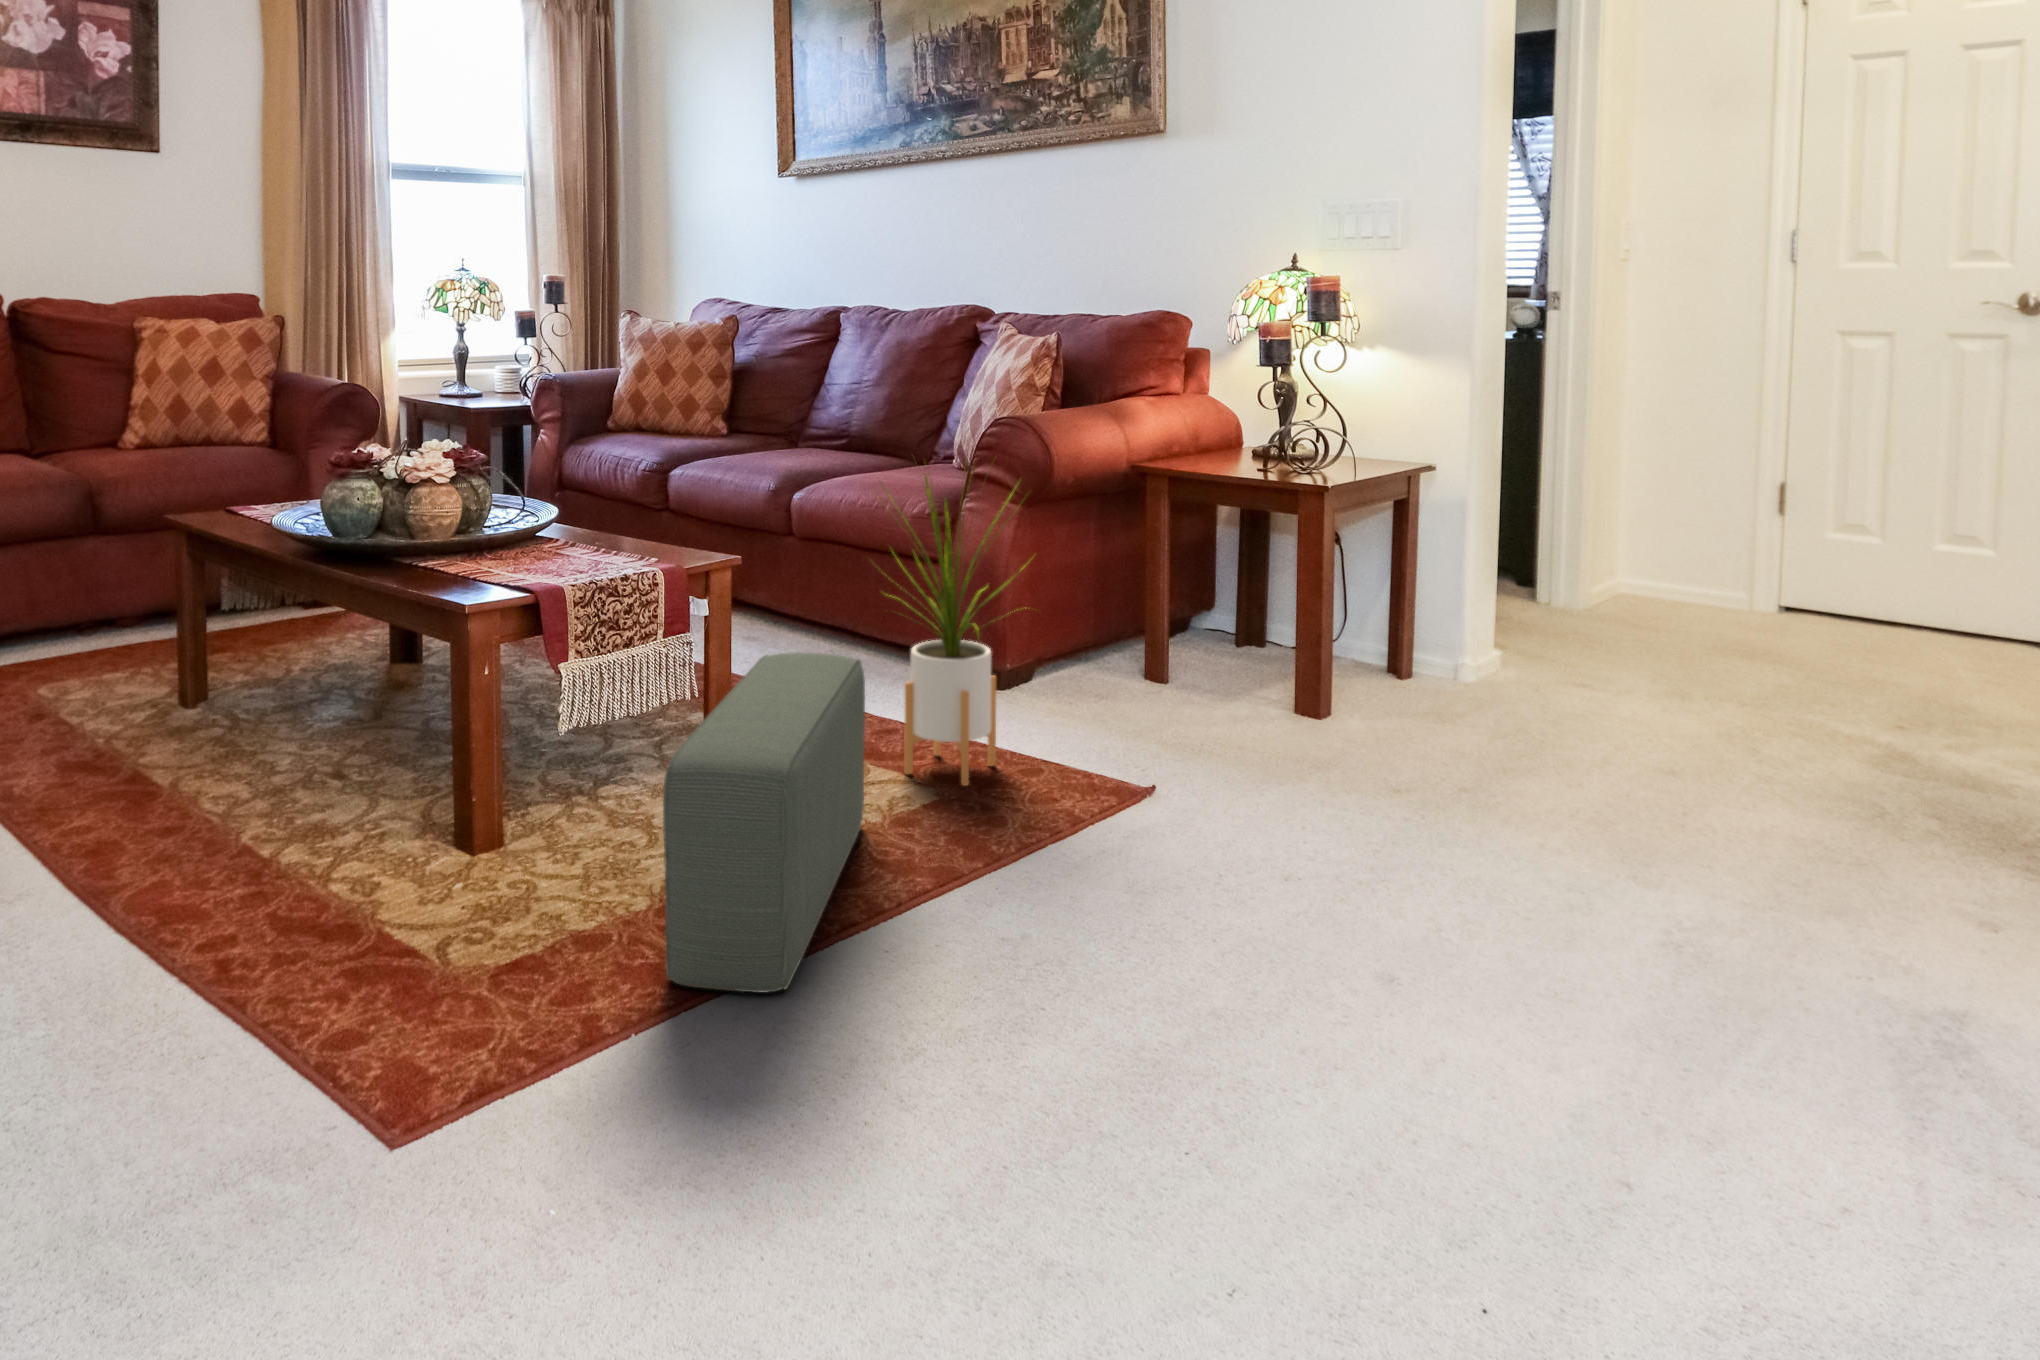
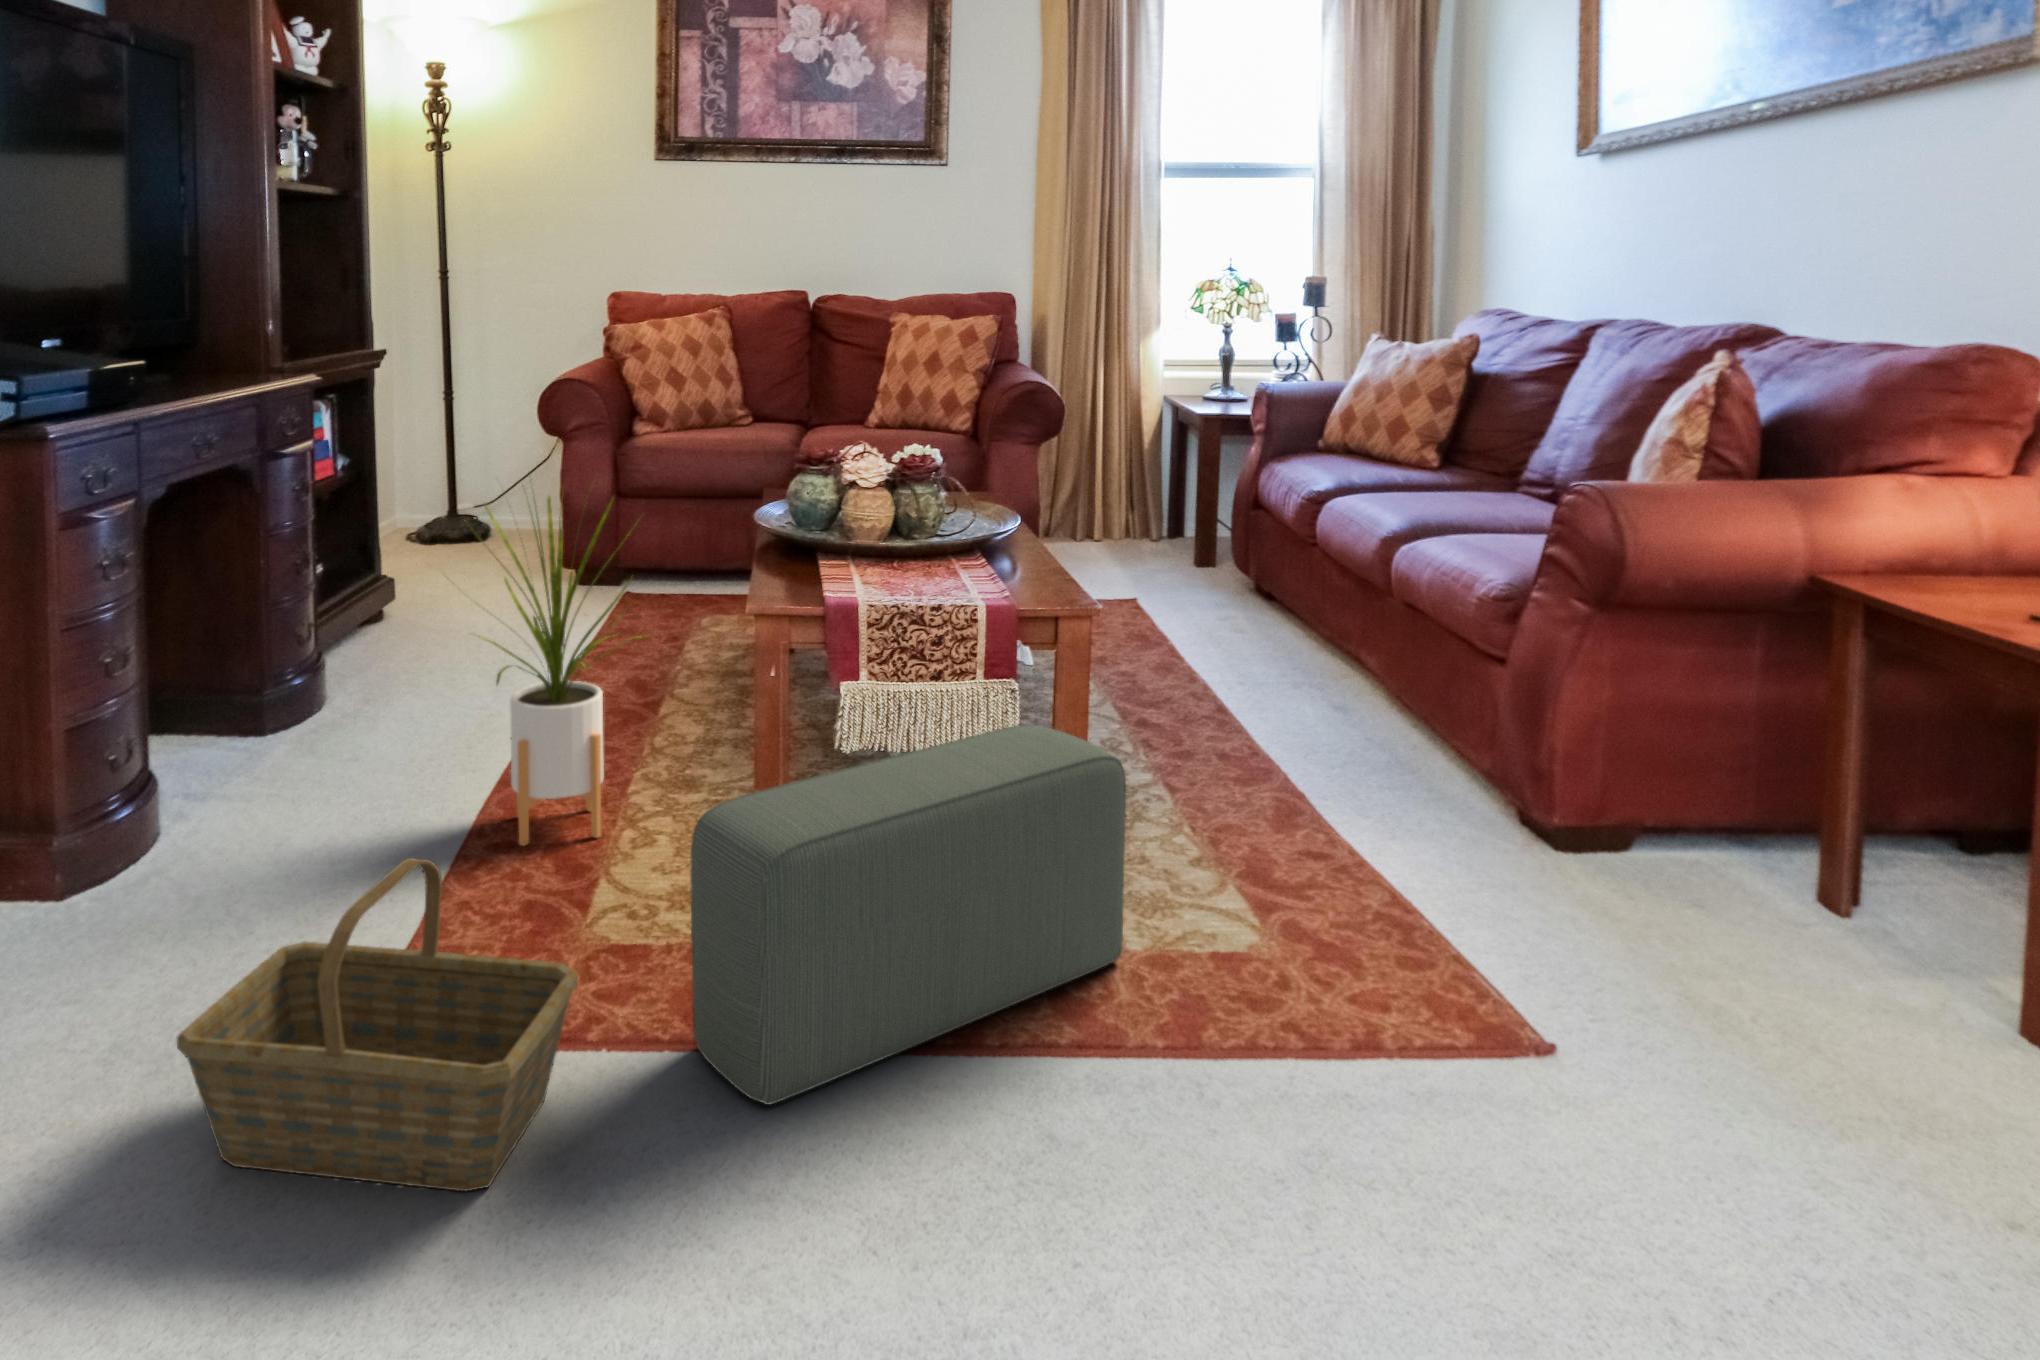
house plant: present [879,455,1035,786] -> present [480,485,643,846]
basket: none [310,868,708,1237] -> present [176,858,578,1191]

